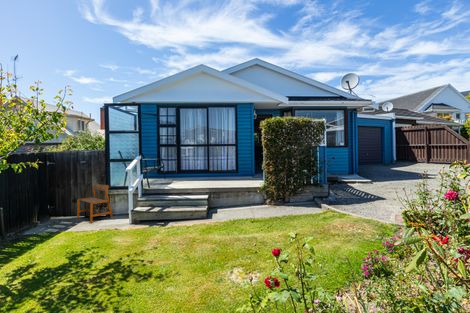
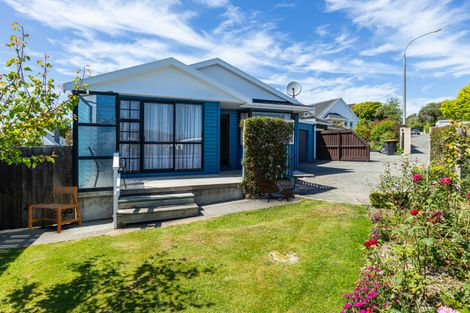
lounge chair: none [273,172,317,212] -> present [256,168,294,202]

